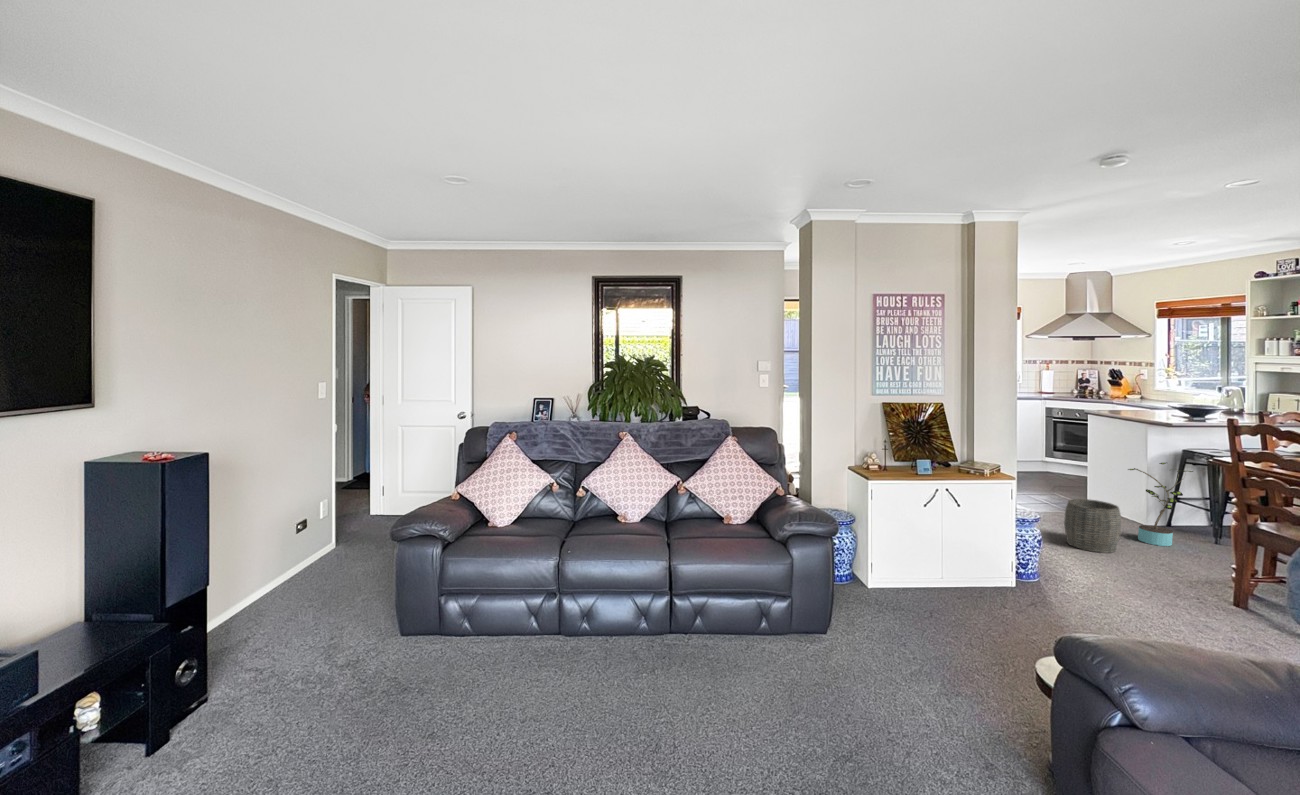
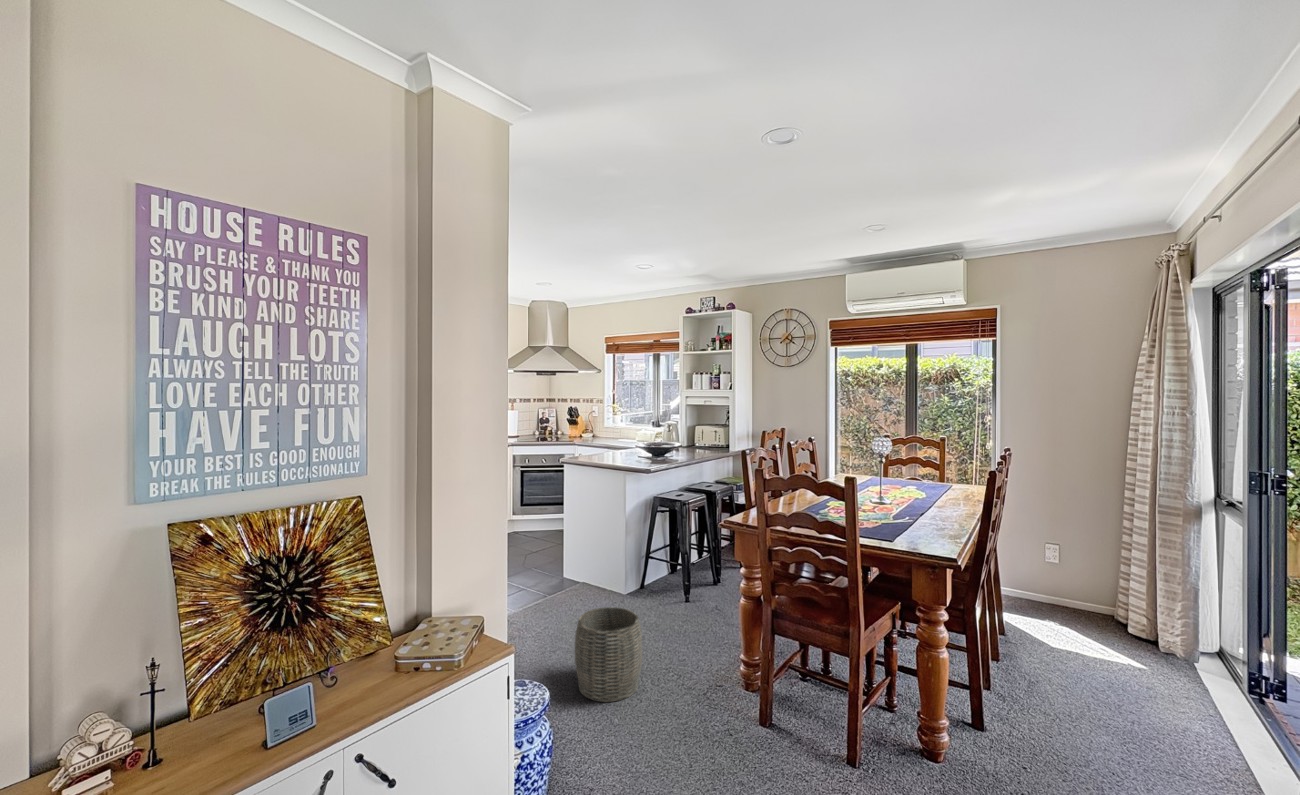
potted plant: present [1128,463,1193,546] -> none [630,529,693,648]

